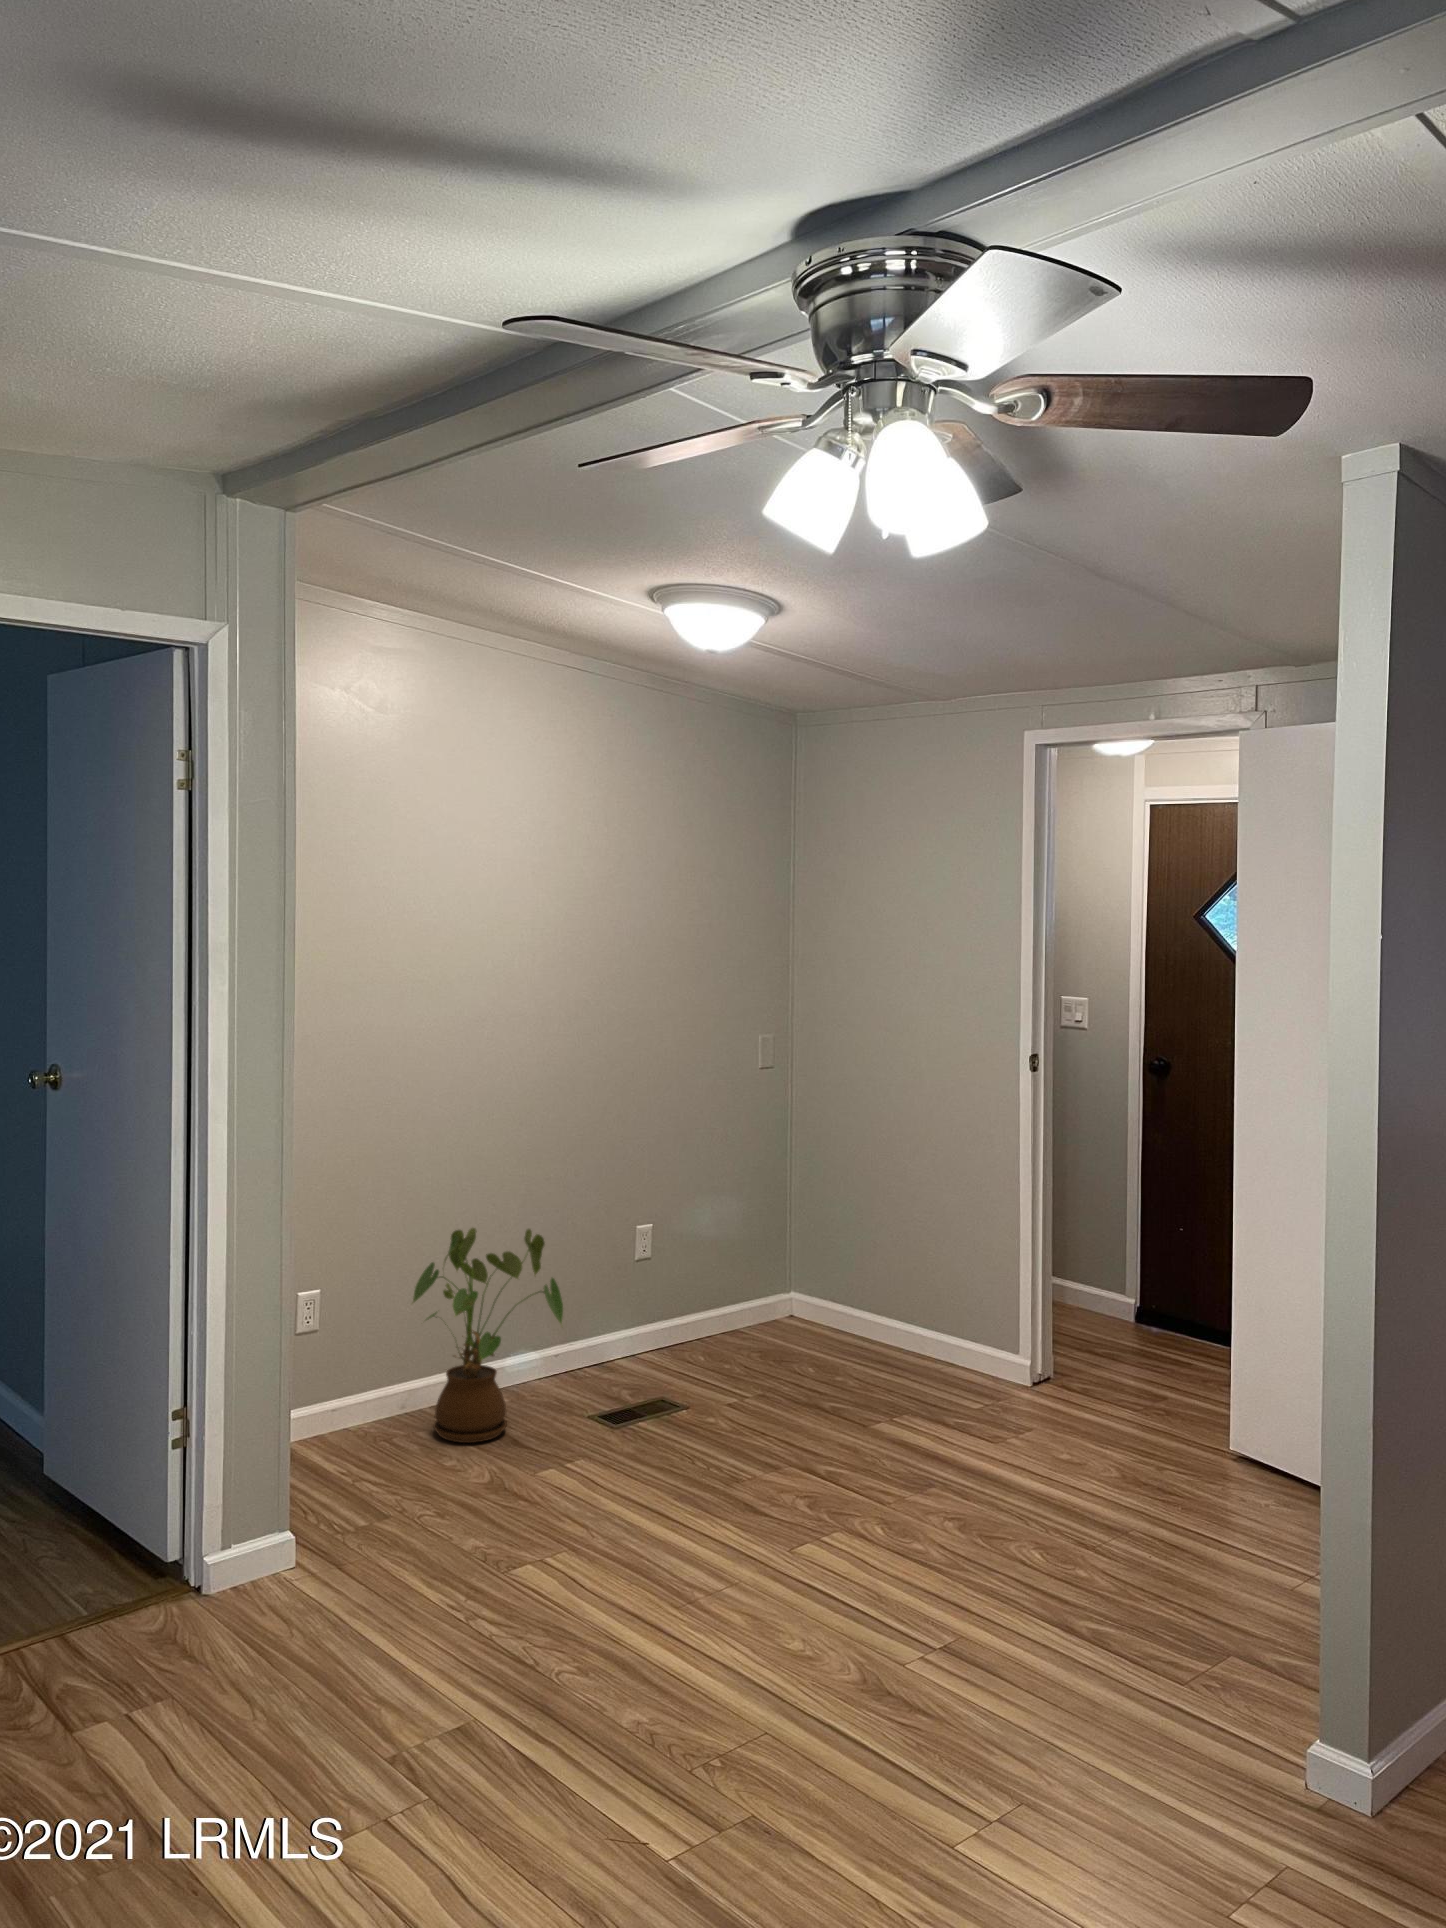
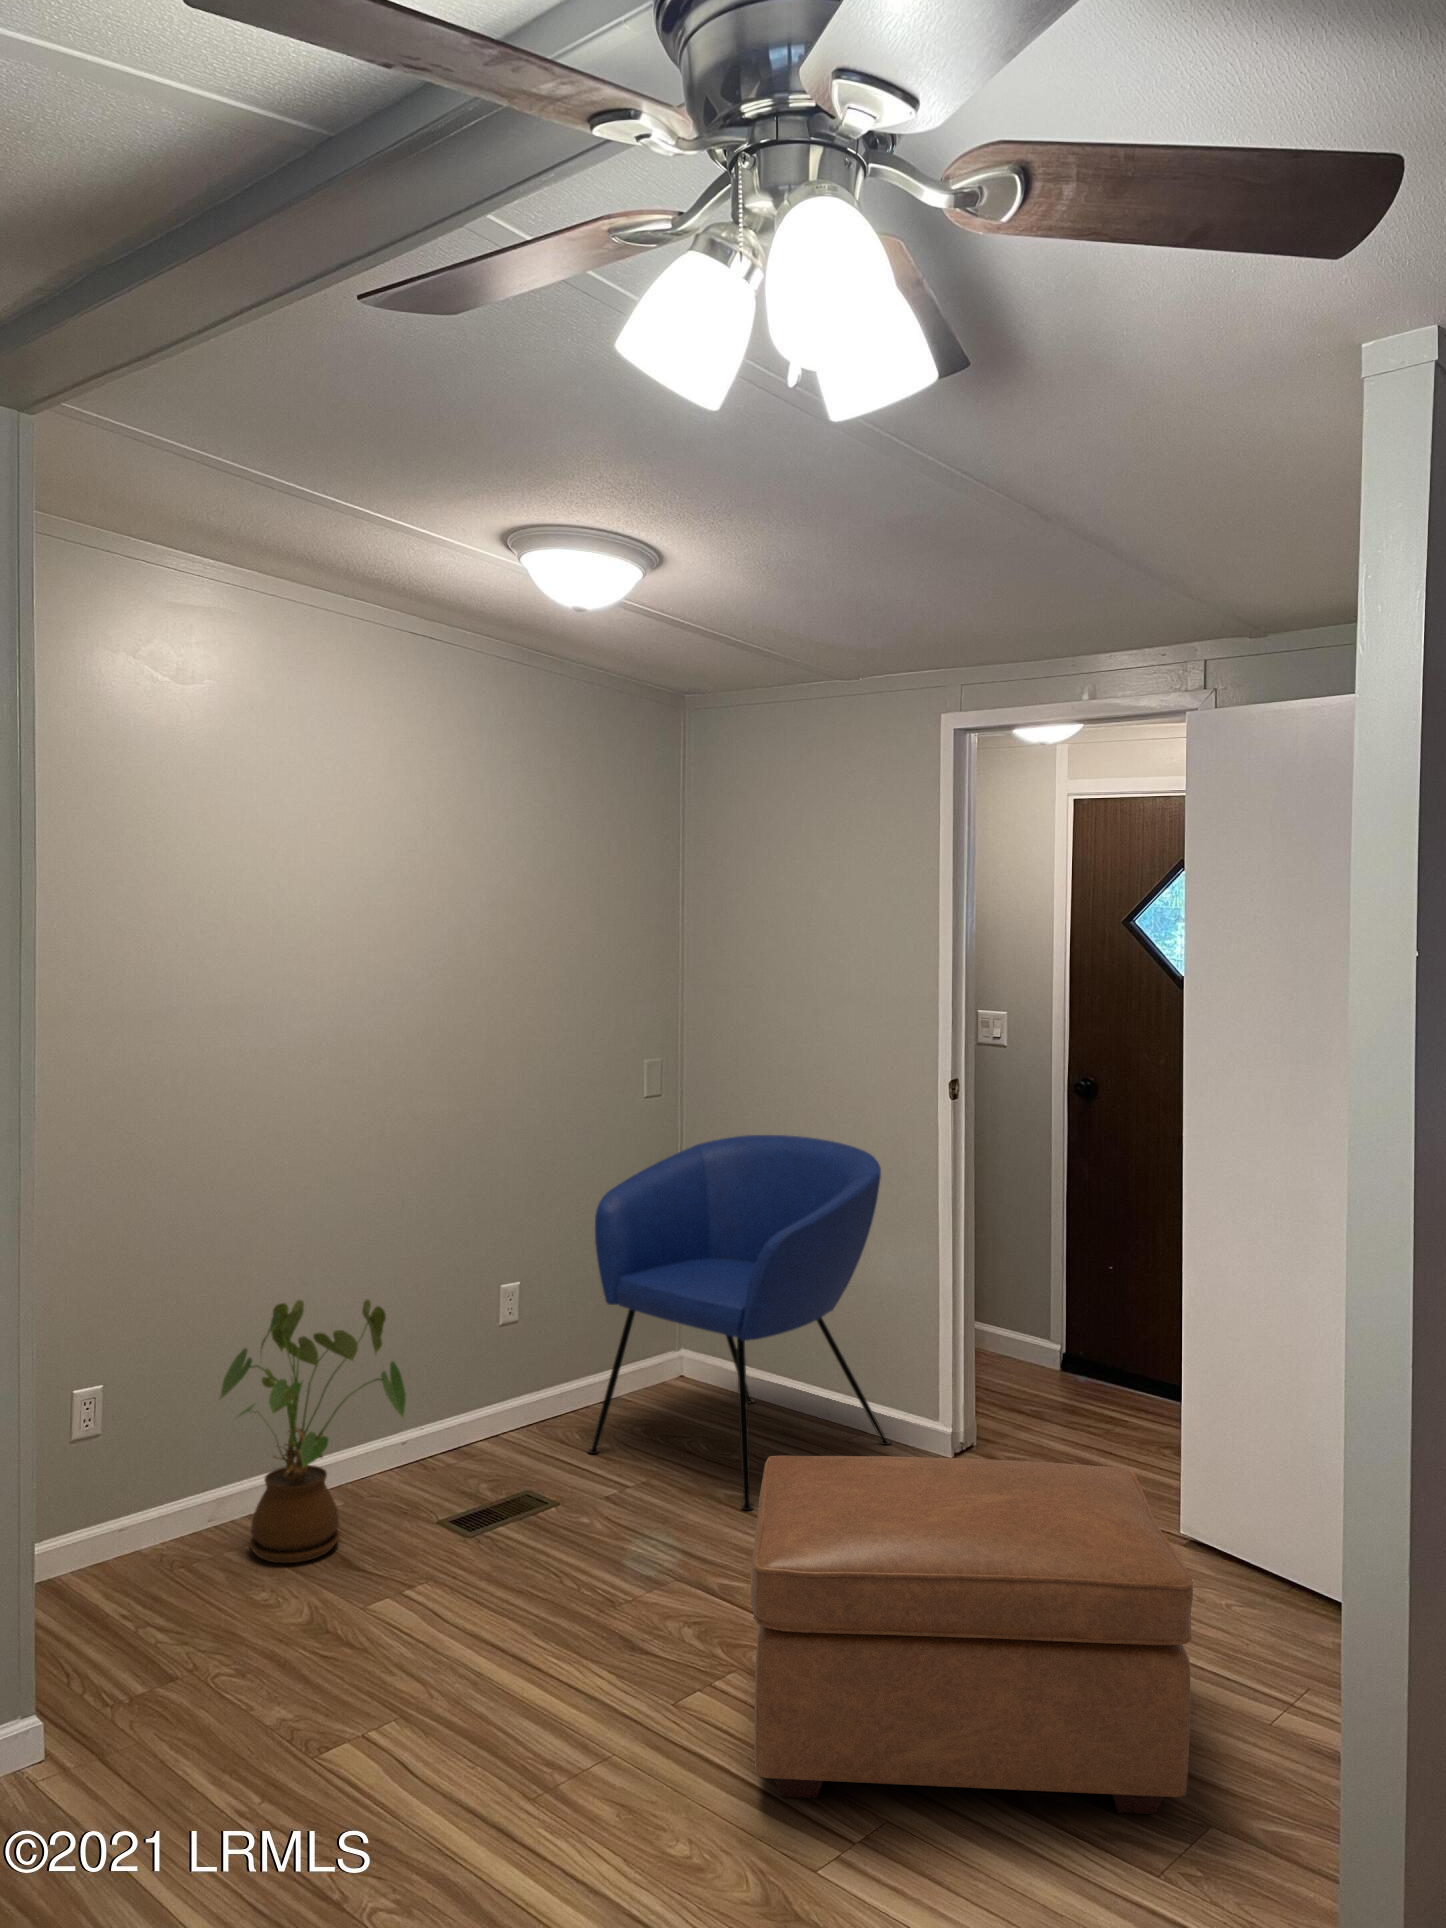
armchair: none [711,1101,978,1419] -> present [588,1135,891,1510]
ottoman: none [852,1355,1216,1642] -> present [751,1456,1193,1814]

